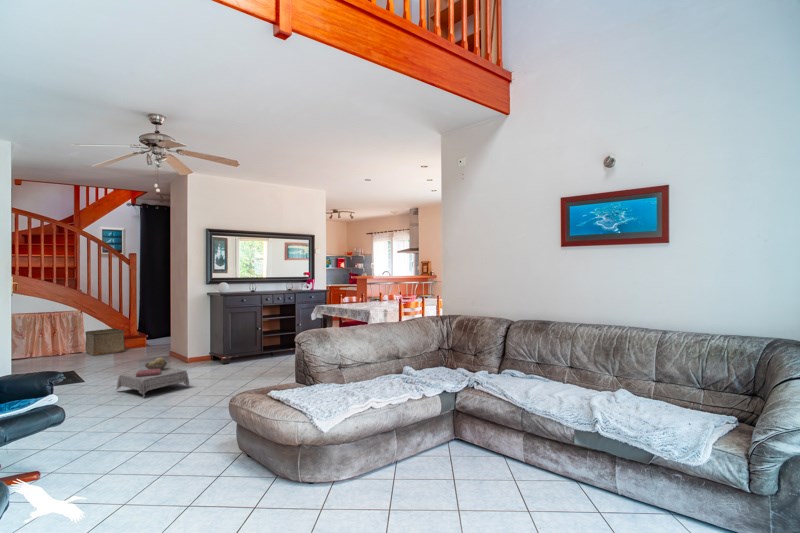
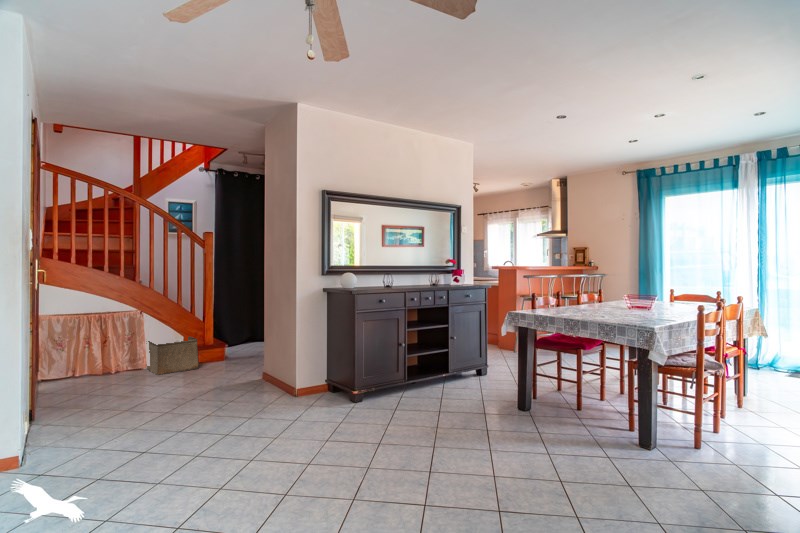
ottoman: present [116,357,190,398] -> none [200,408,330,505]

